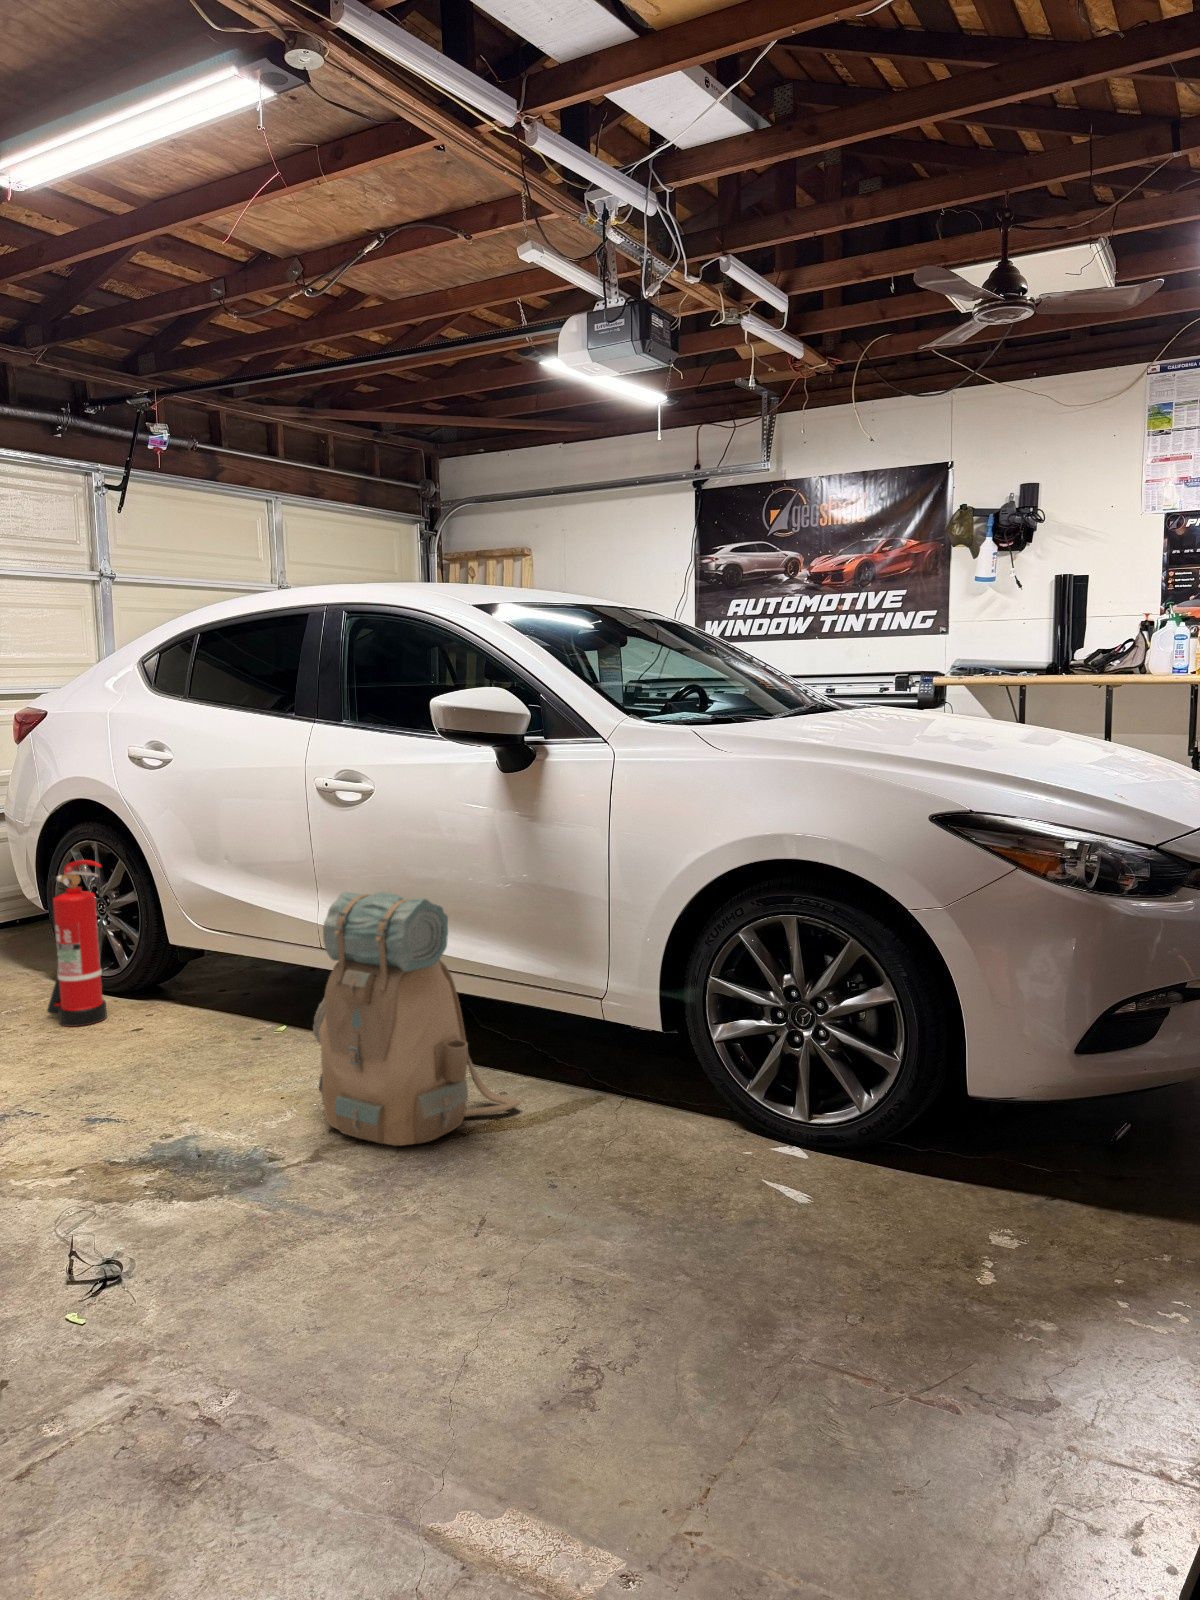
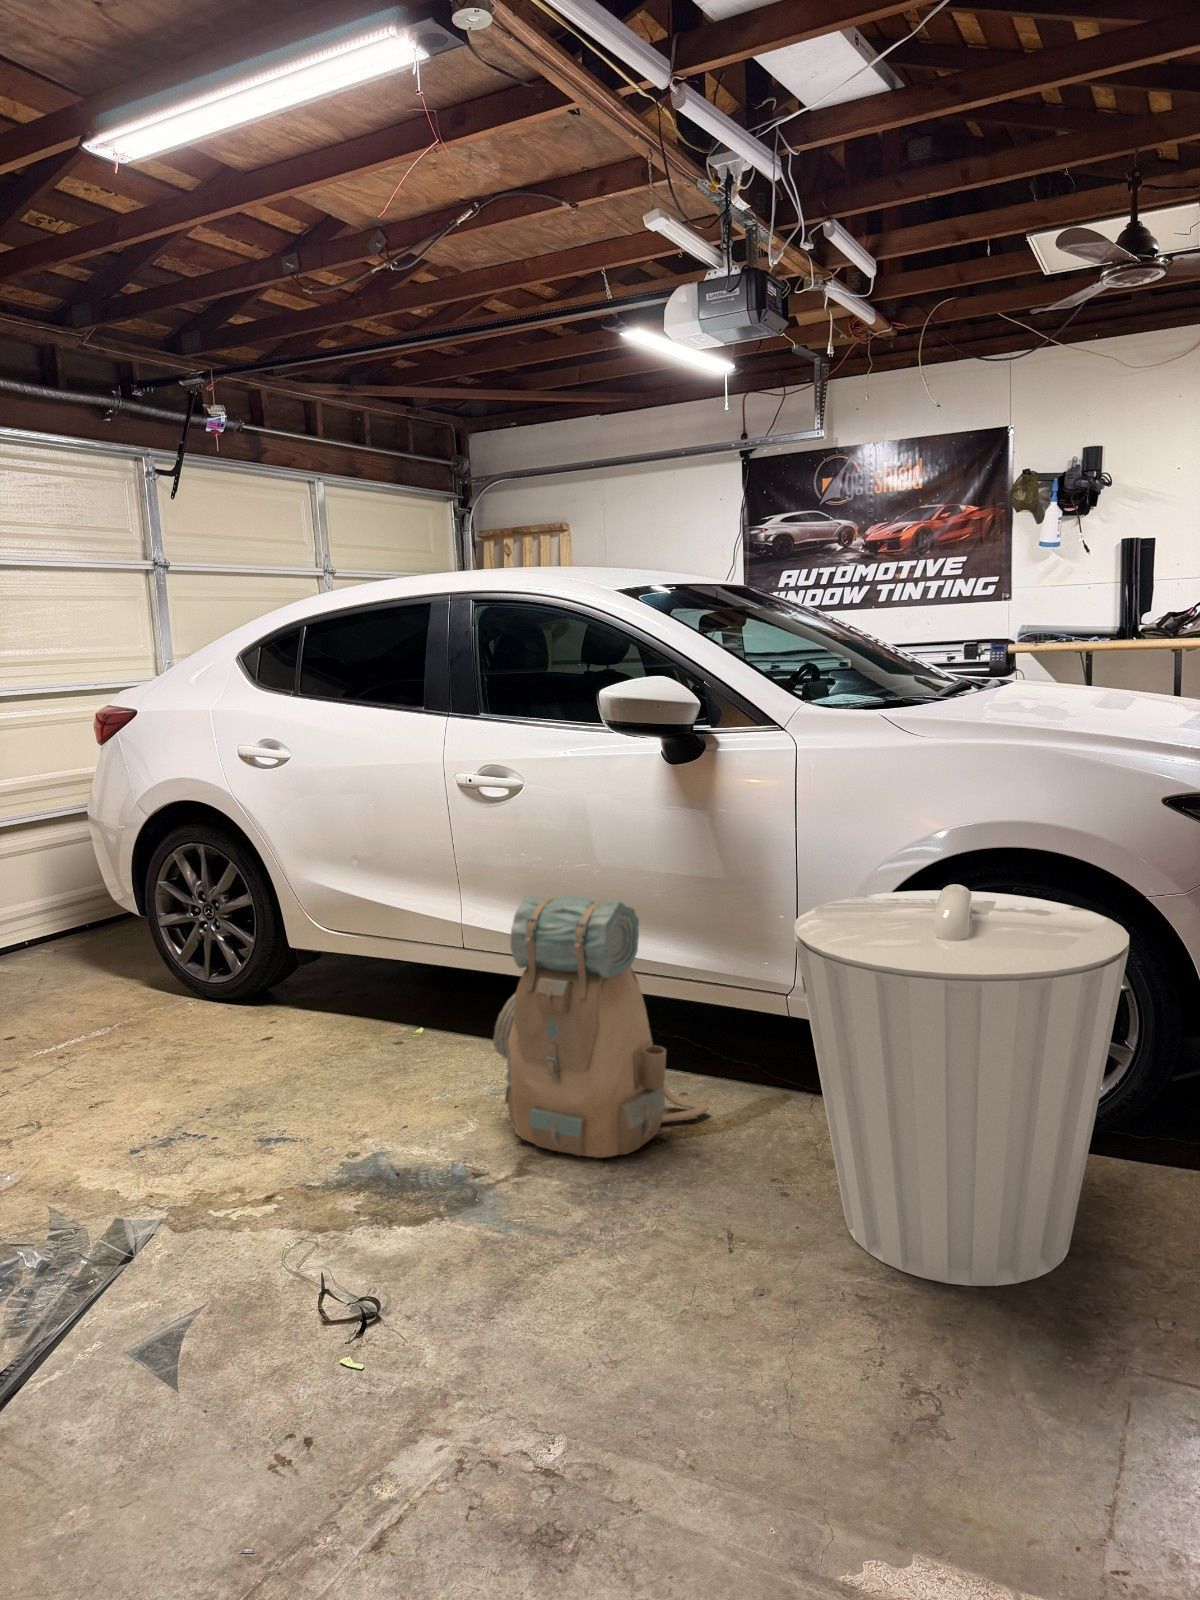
fire extinguisher: present [47,860,107,1027] -> none [163,867,230,1040]
trash can: none [549,887,857,1274] -> present [794,884,1129,1286]

